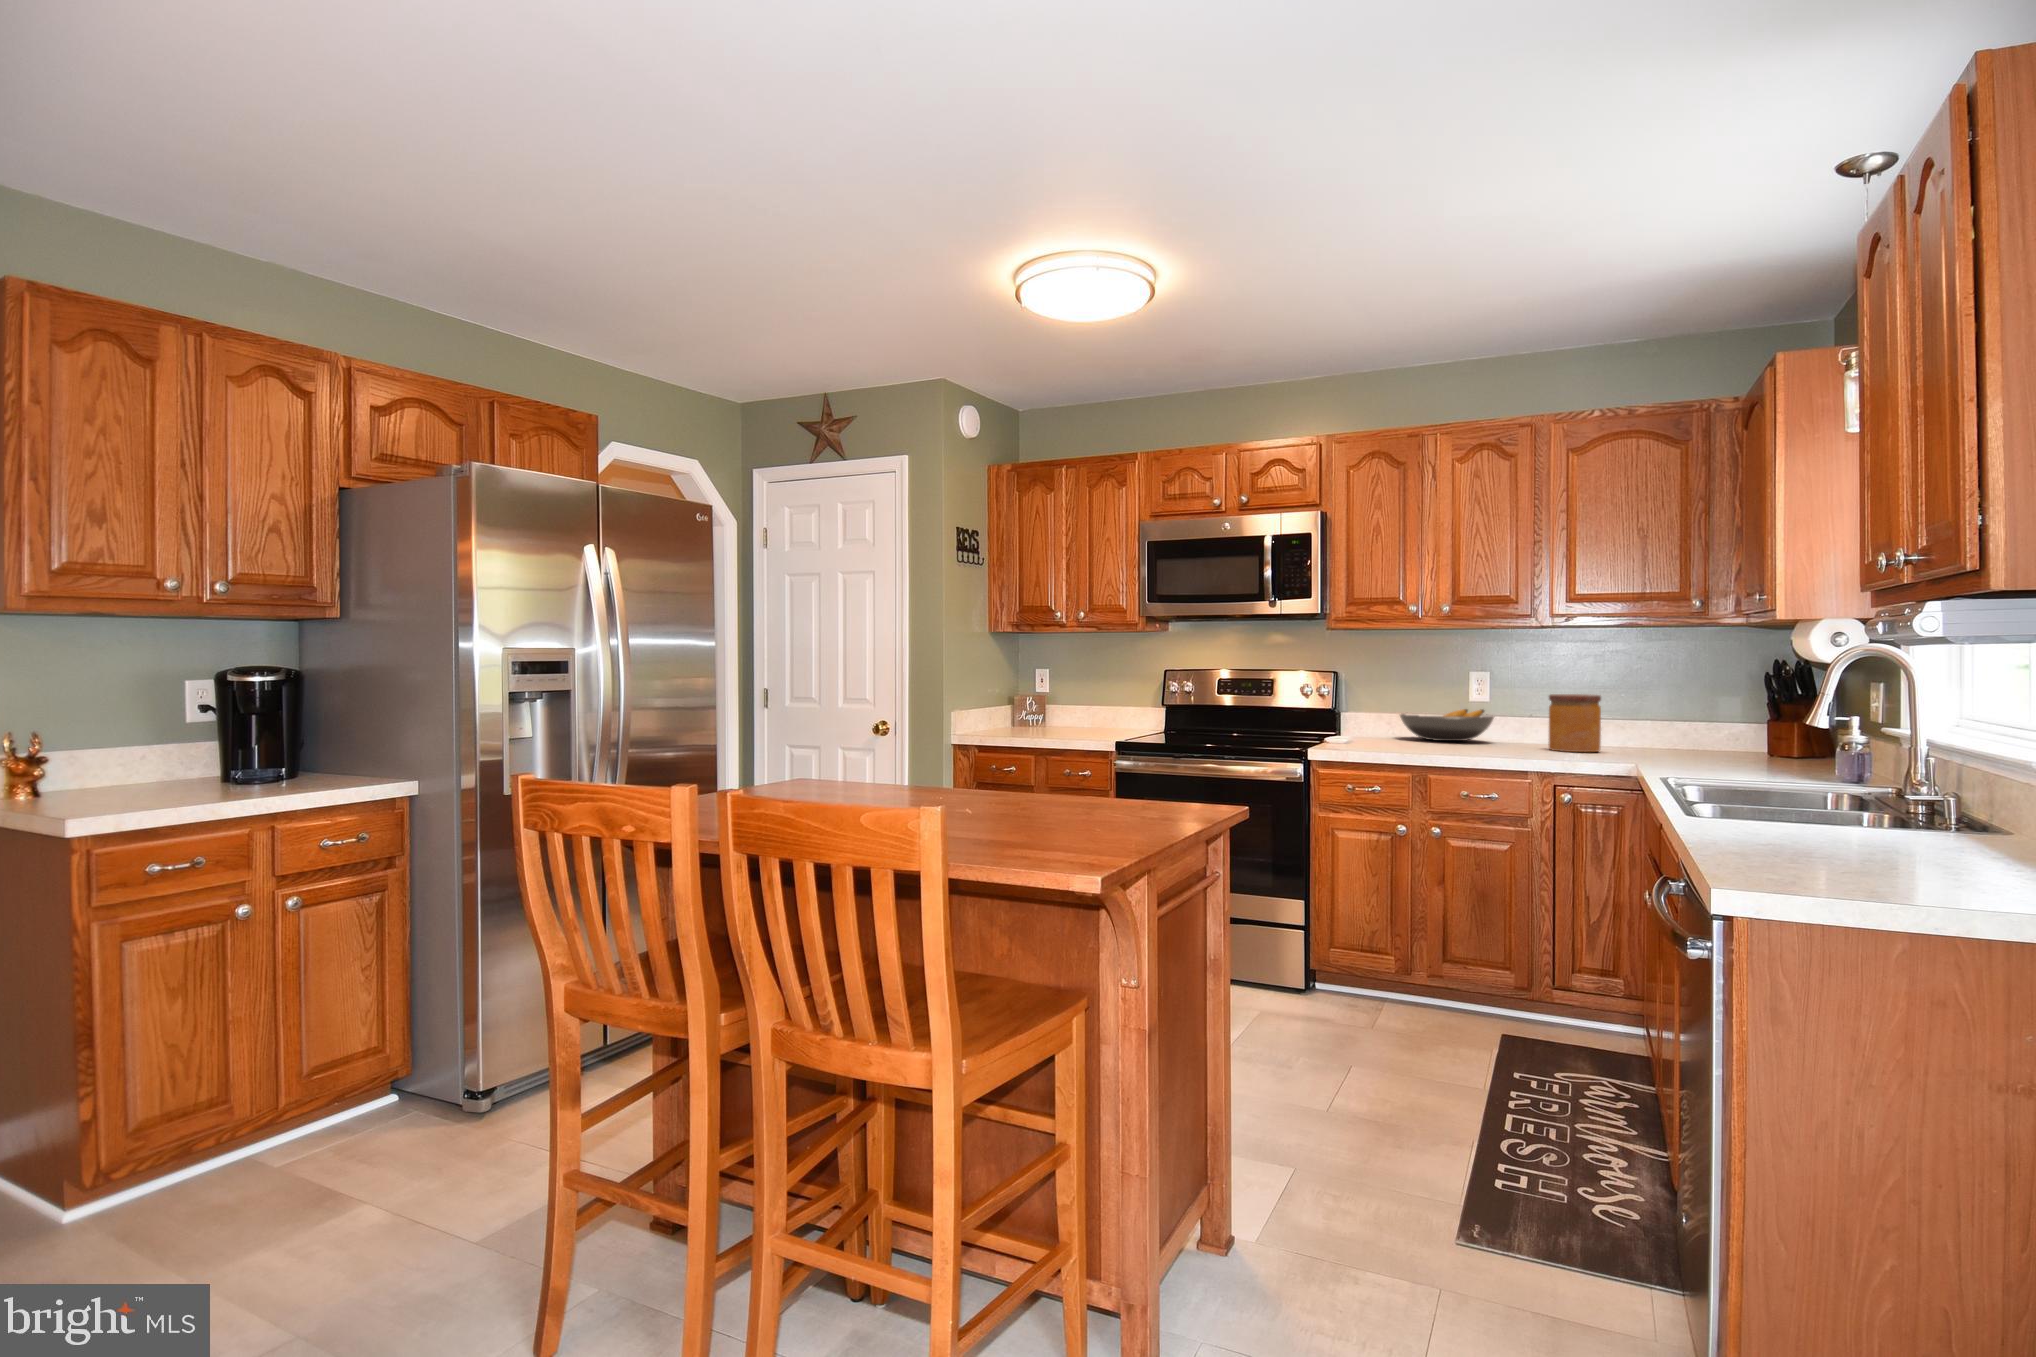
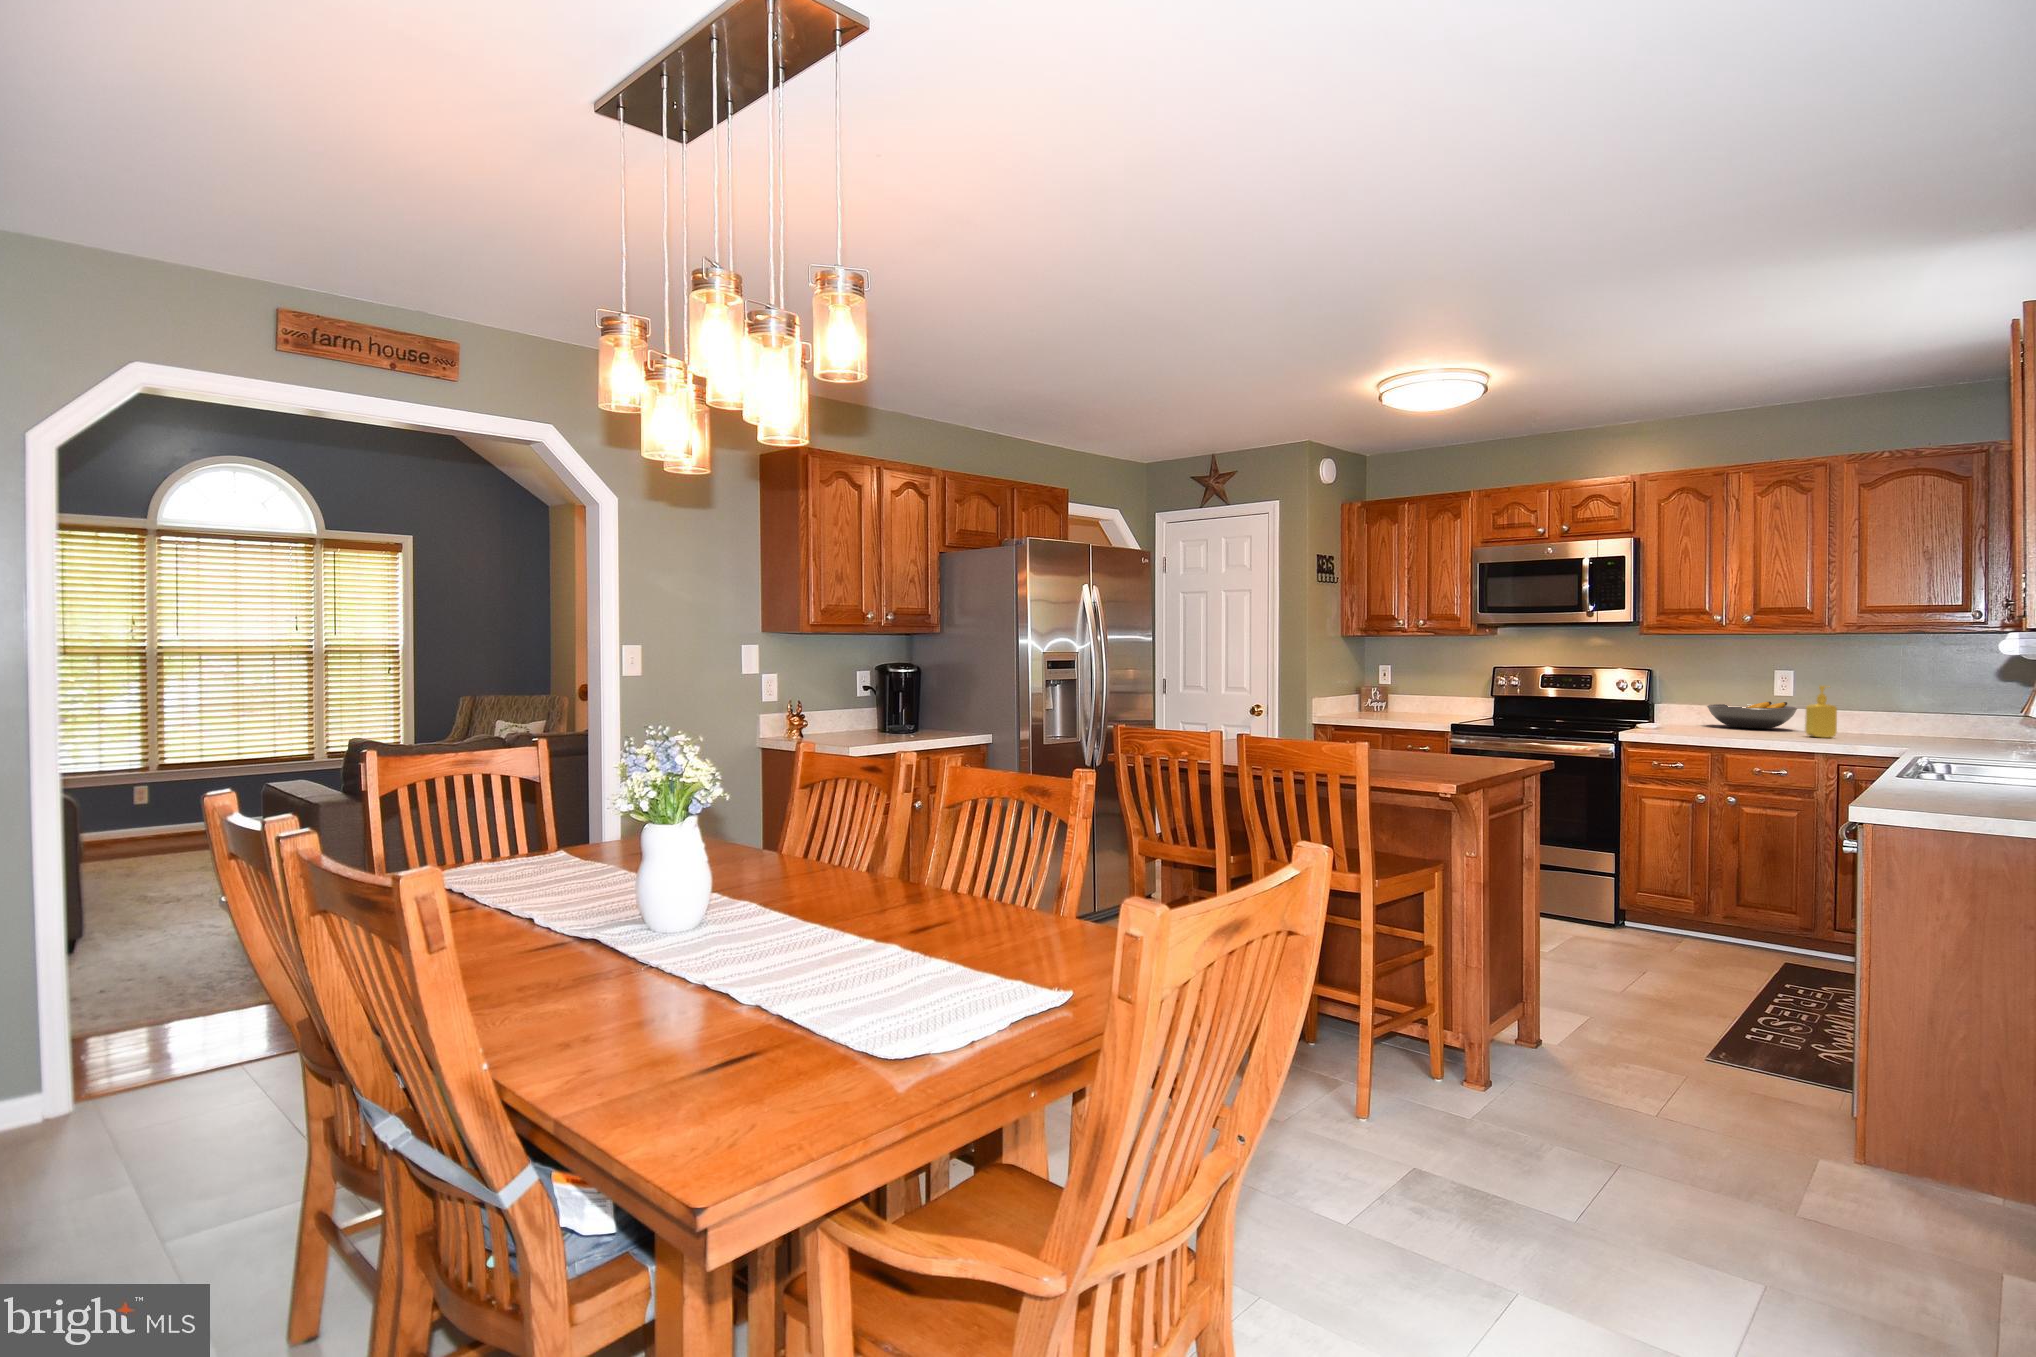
soap dispenser: none [1511,689,1544,752] -> present [1805,686,1837,738]
jar: present [1549,694,1601,752] -> none [1844,690,1895,739]

